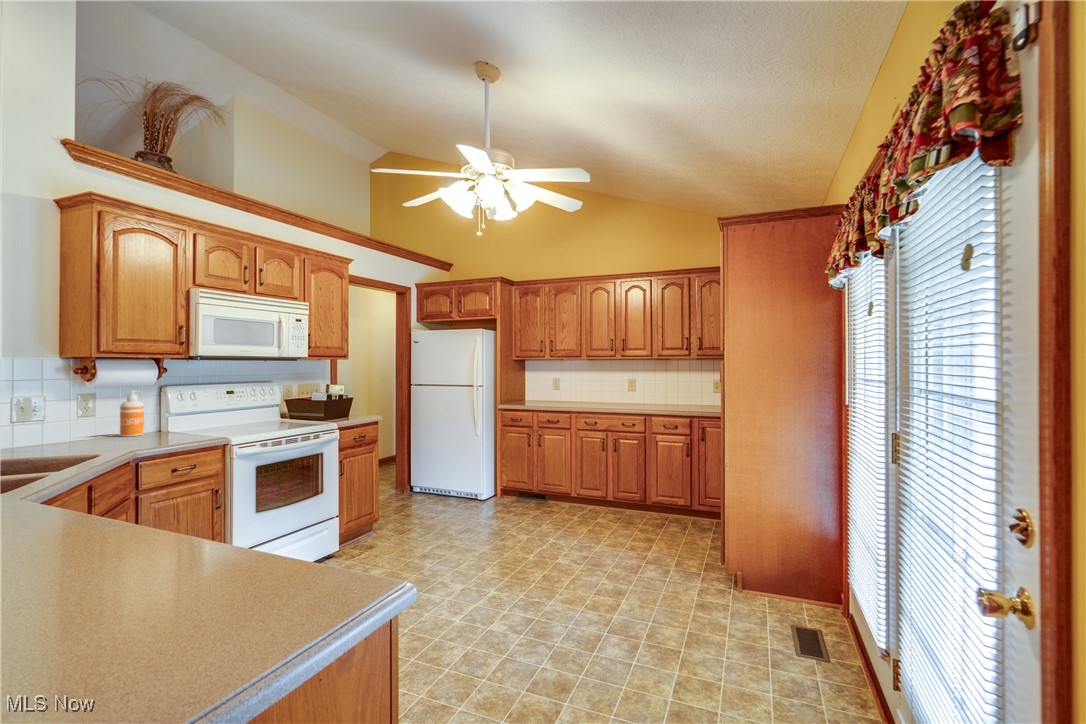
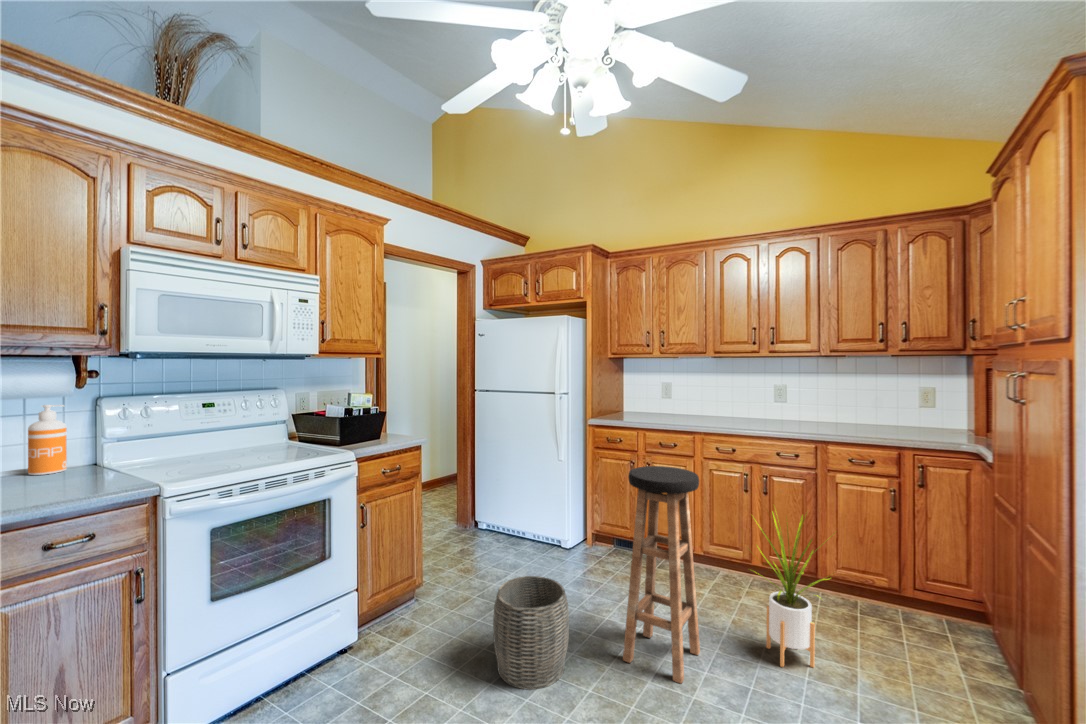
bar stool: none [516,429,564,556] -> present [623,466,700,683]
house plant: none [591,450,641,546] -> present [757,512,828,667]
woven basket: none [433,501,482,564] -> present [493,576,569,690]

